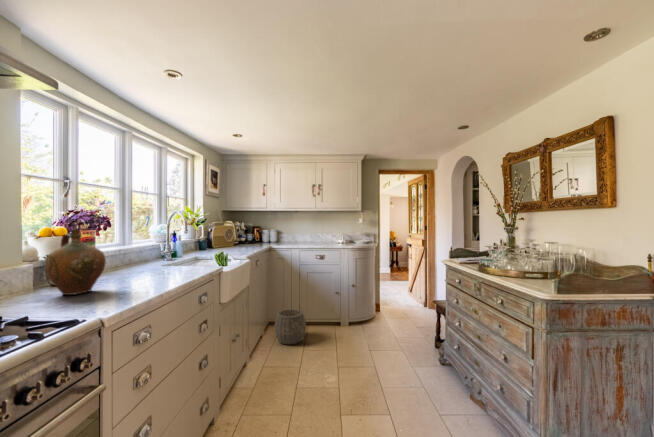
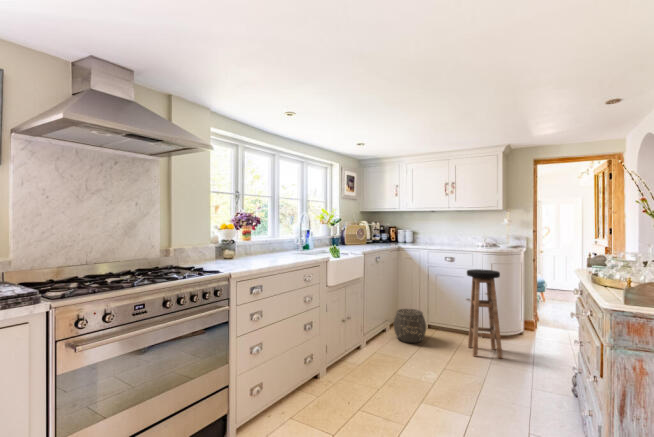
ceramic jug: present [45,229,106,295] -> none [217,223,245,263]
bar stool: none [342,265,372,344] -> present [467,269,503,358]

